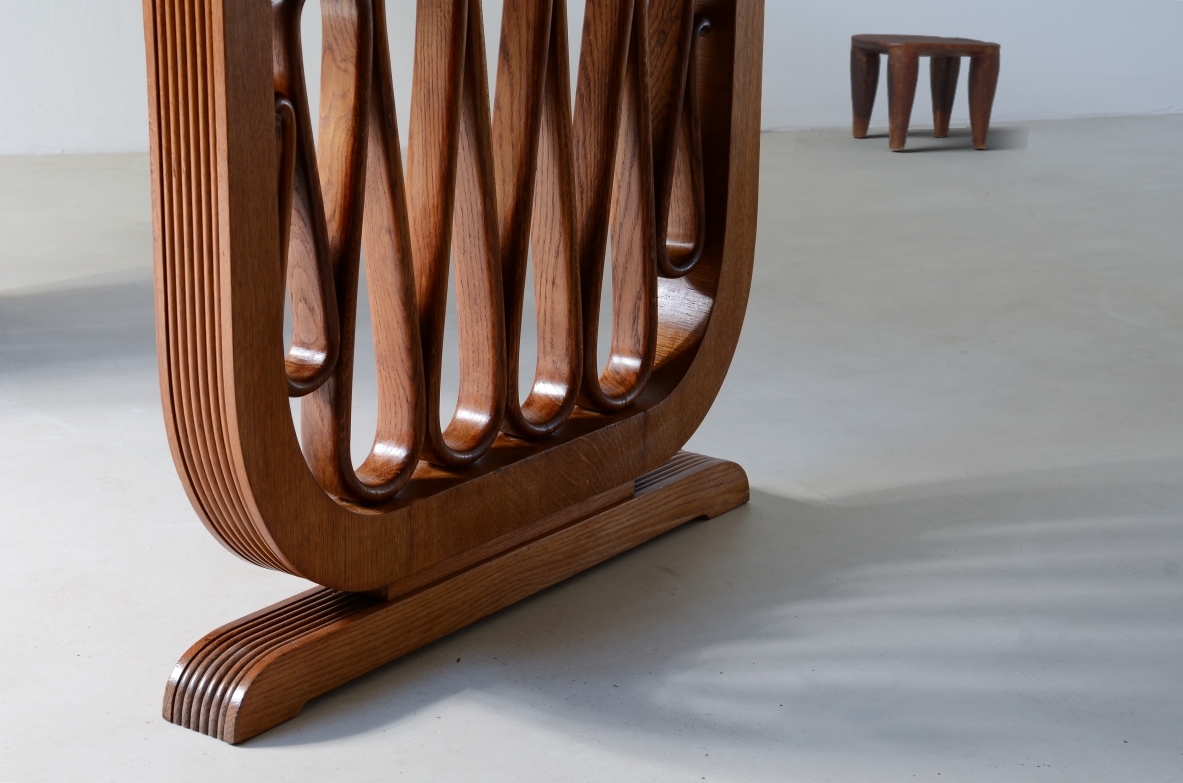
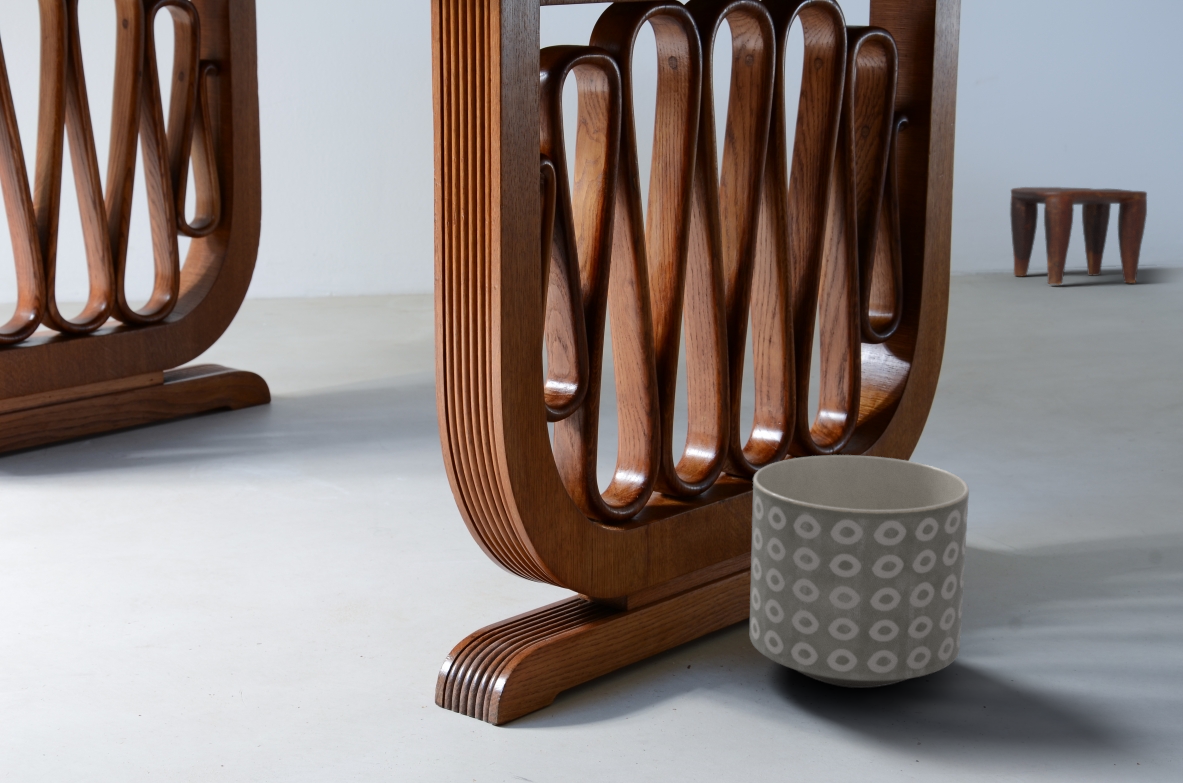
planter: none [526,418,767,682] -> present [750,455,969,688]

